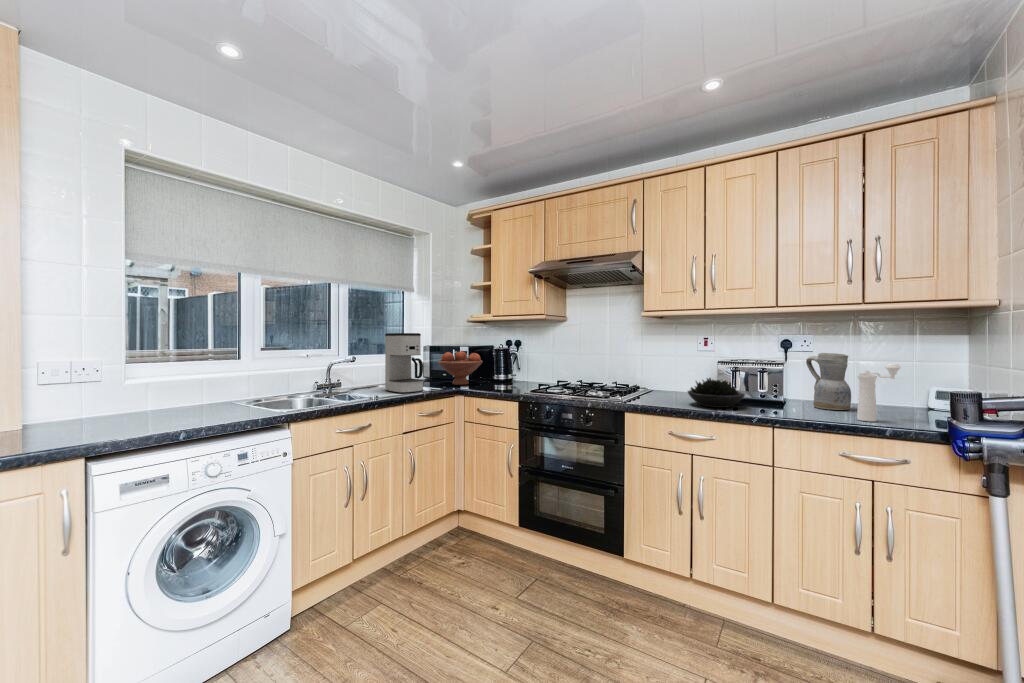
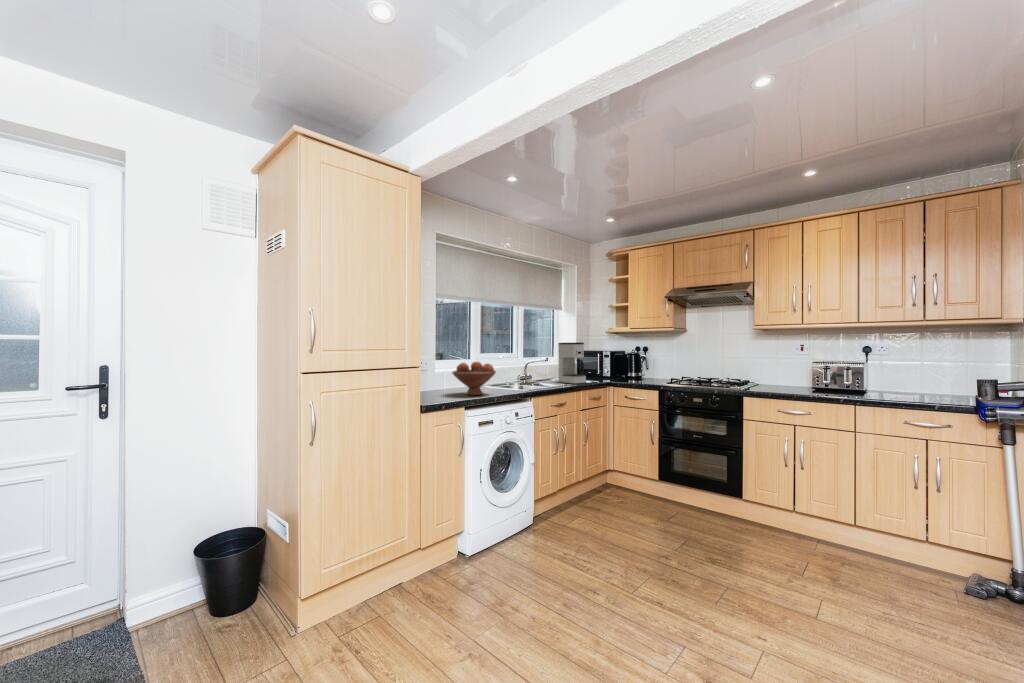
fruit bowl: present [438,351,483,385] -> present [452,362,496,395]
ceramic pitcher: present [806,353,851,410] -> none [882,356,917,395]
pepper mill: present [857,364,901,422] -> none [918,363,951,402]
succulent plant: present [688,378,745,408] -> none [790,373,834,394]

